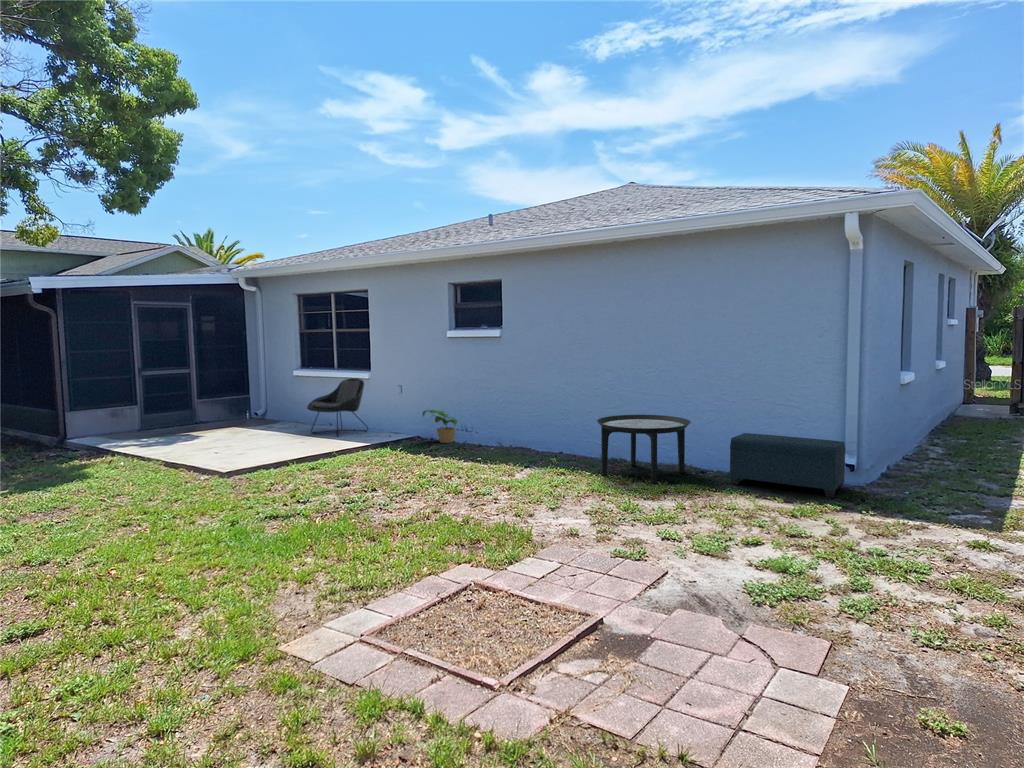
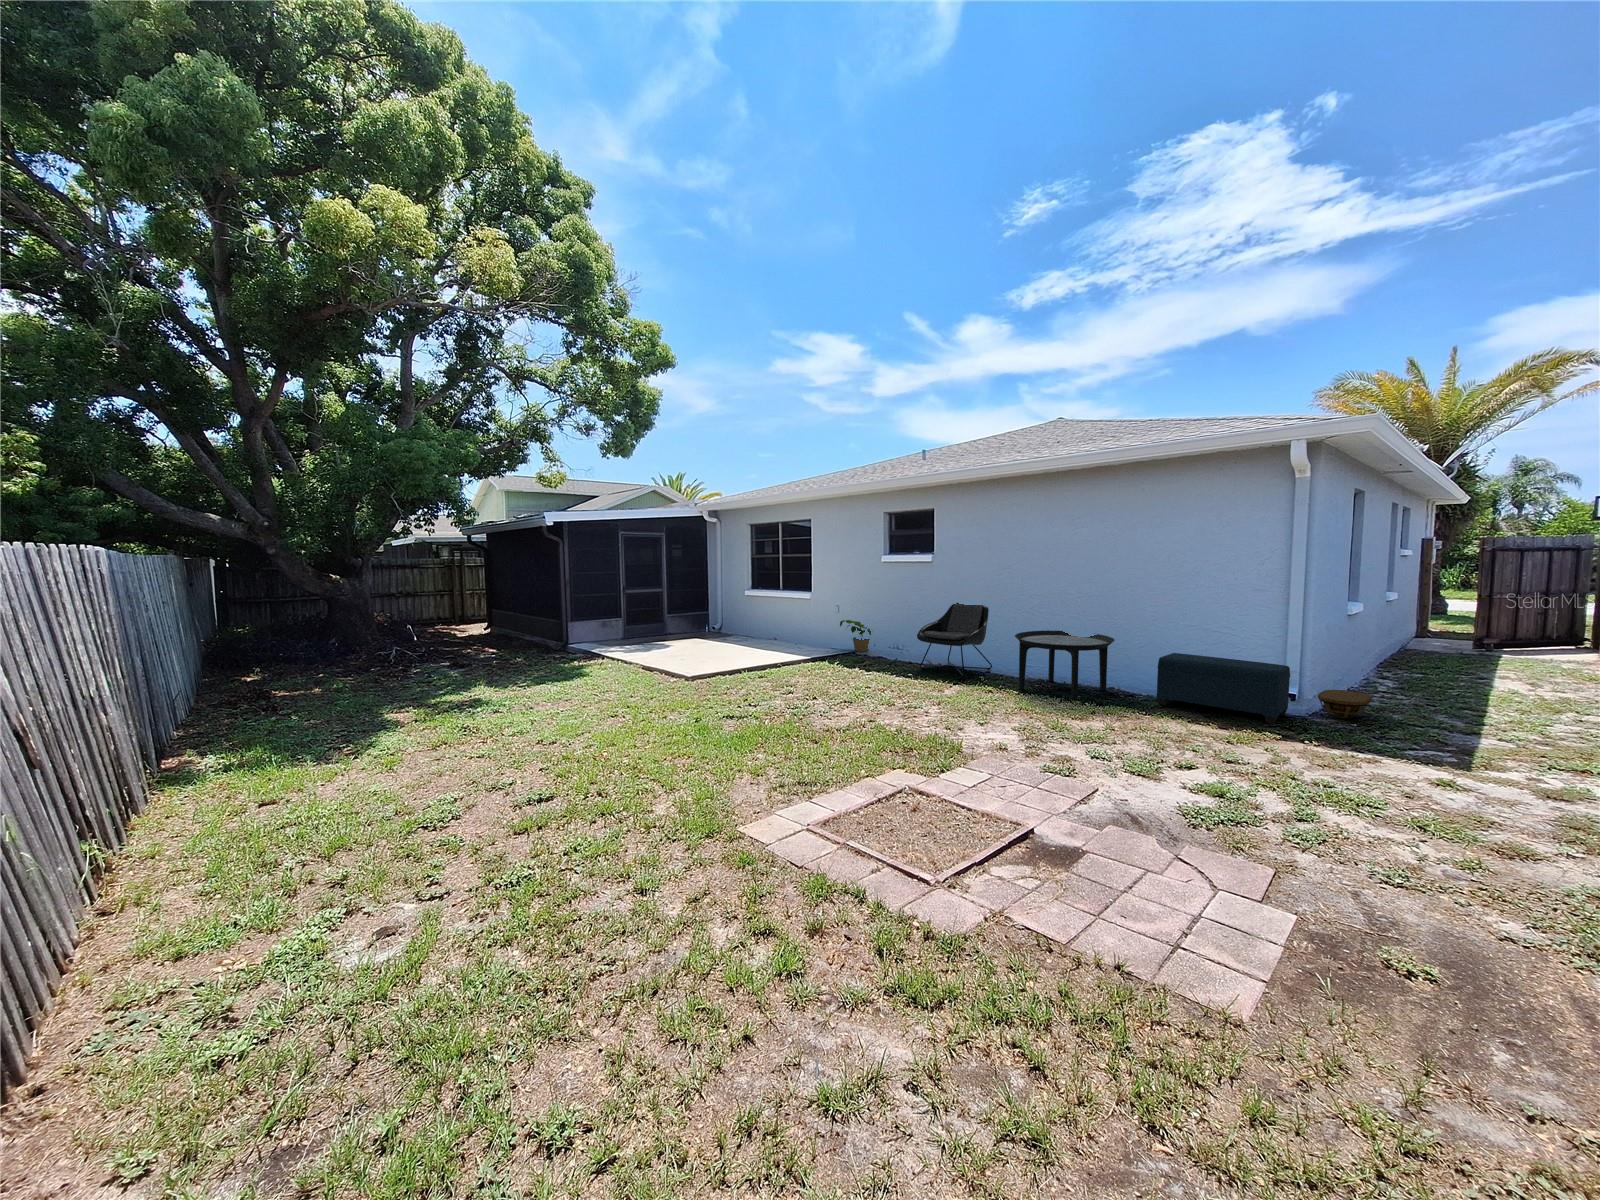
lounge chair: present [307,378,368,436] -> present [917,603,992,677]
basket: none [869,463,913,489] -> present [1318,690,1372,718]

